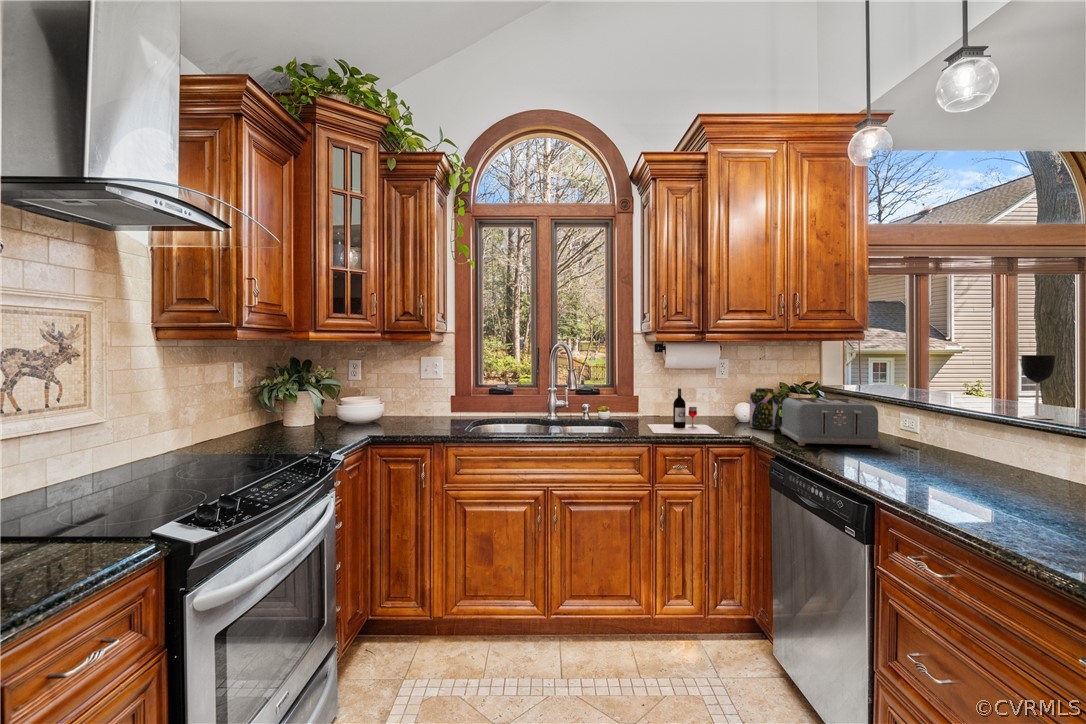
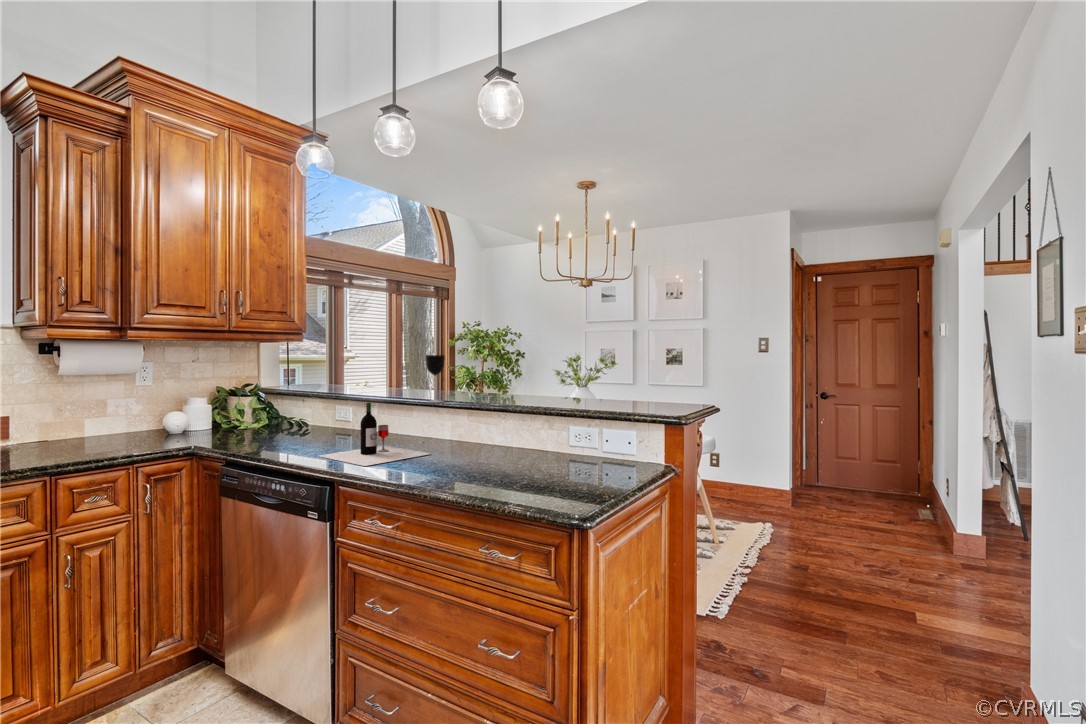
wine bottle: present [647,388,719,434] -> present [319,403,431,466]
jar: present [750,388,779,429] -> none [185,392,220,438]
toaster: present [780,397,881,448] -> none [225,397,326,449]

